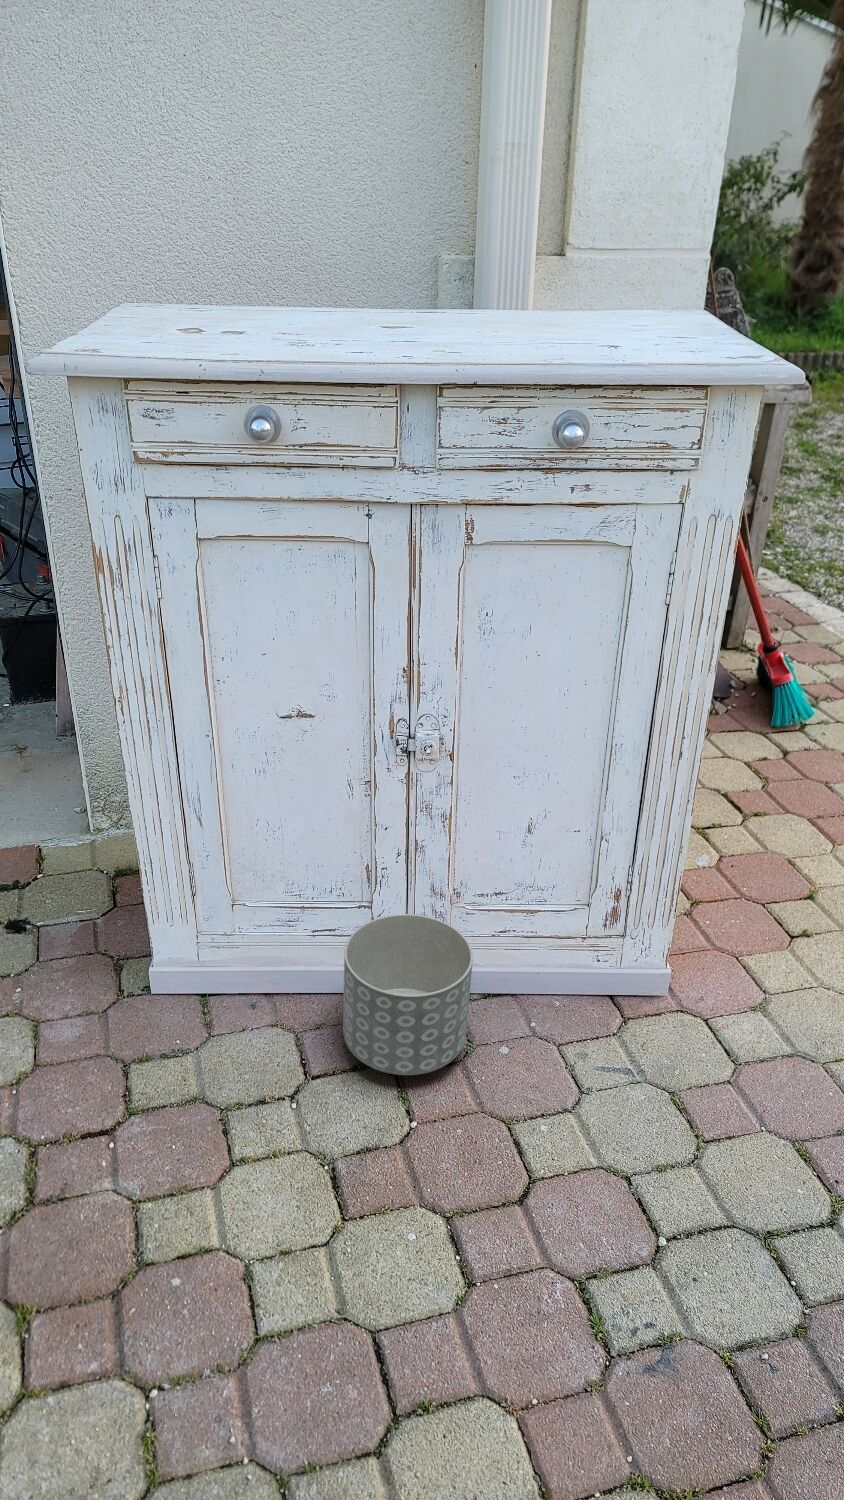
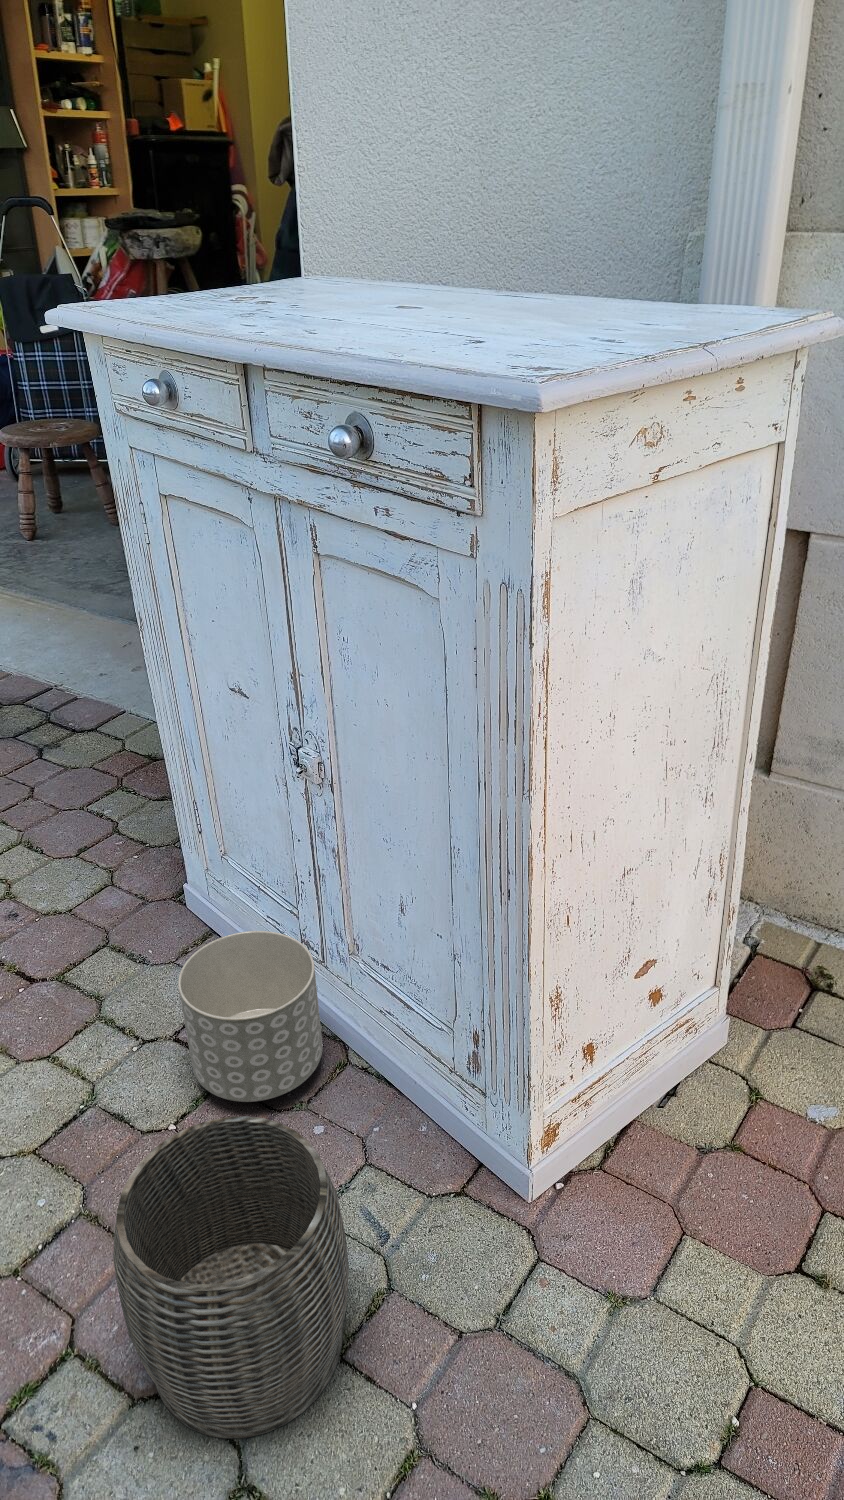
woven basket: none [577,991,773,1247] -> present [113,1116,349,1439]

